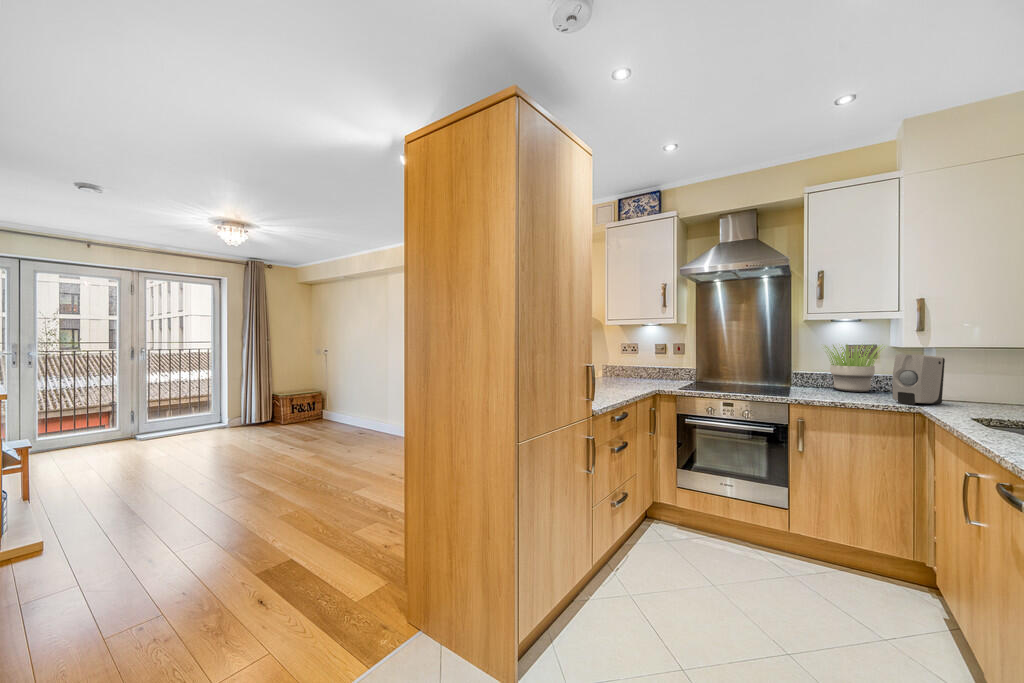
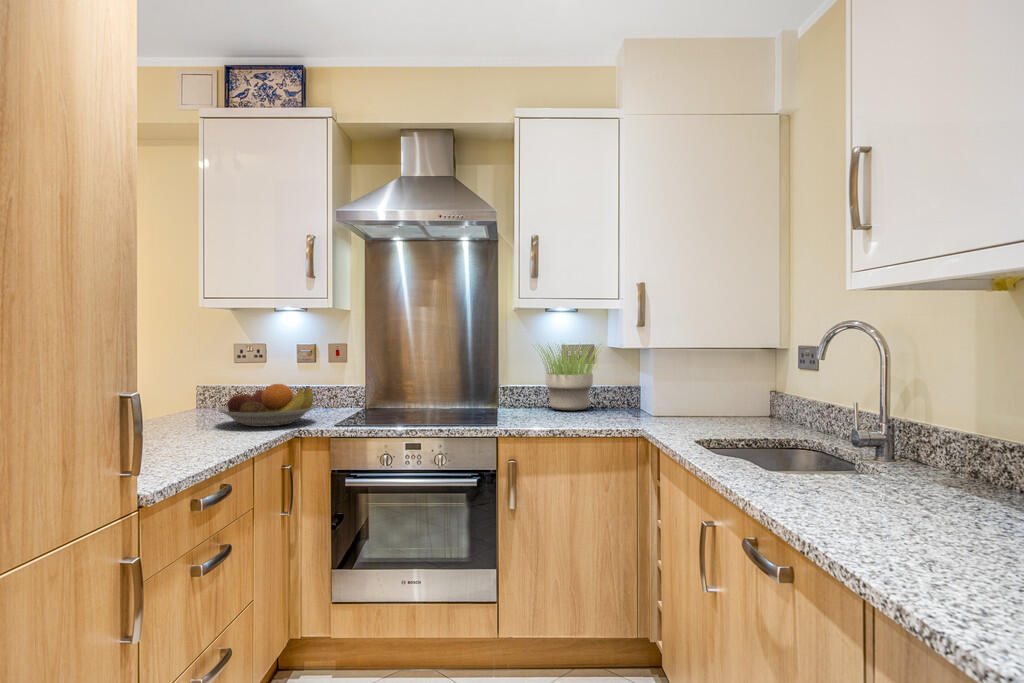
soap dispenser: present [892,354,945,405] -> none [612,357,660,425]
fruit bowl: none [616,364,668,386] -> present [217,384,317,427]

